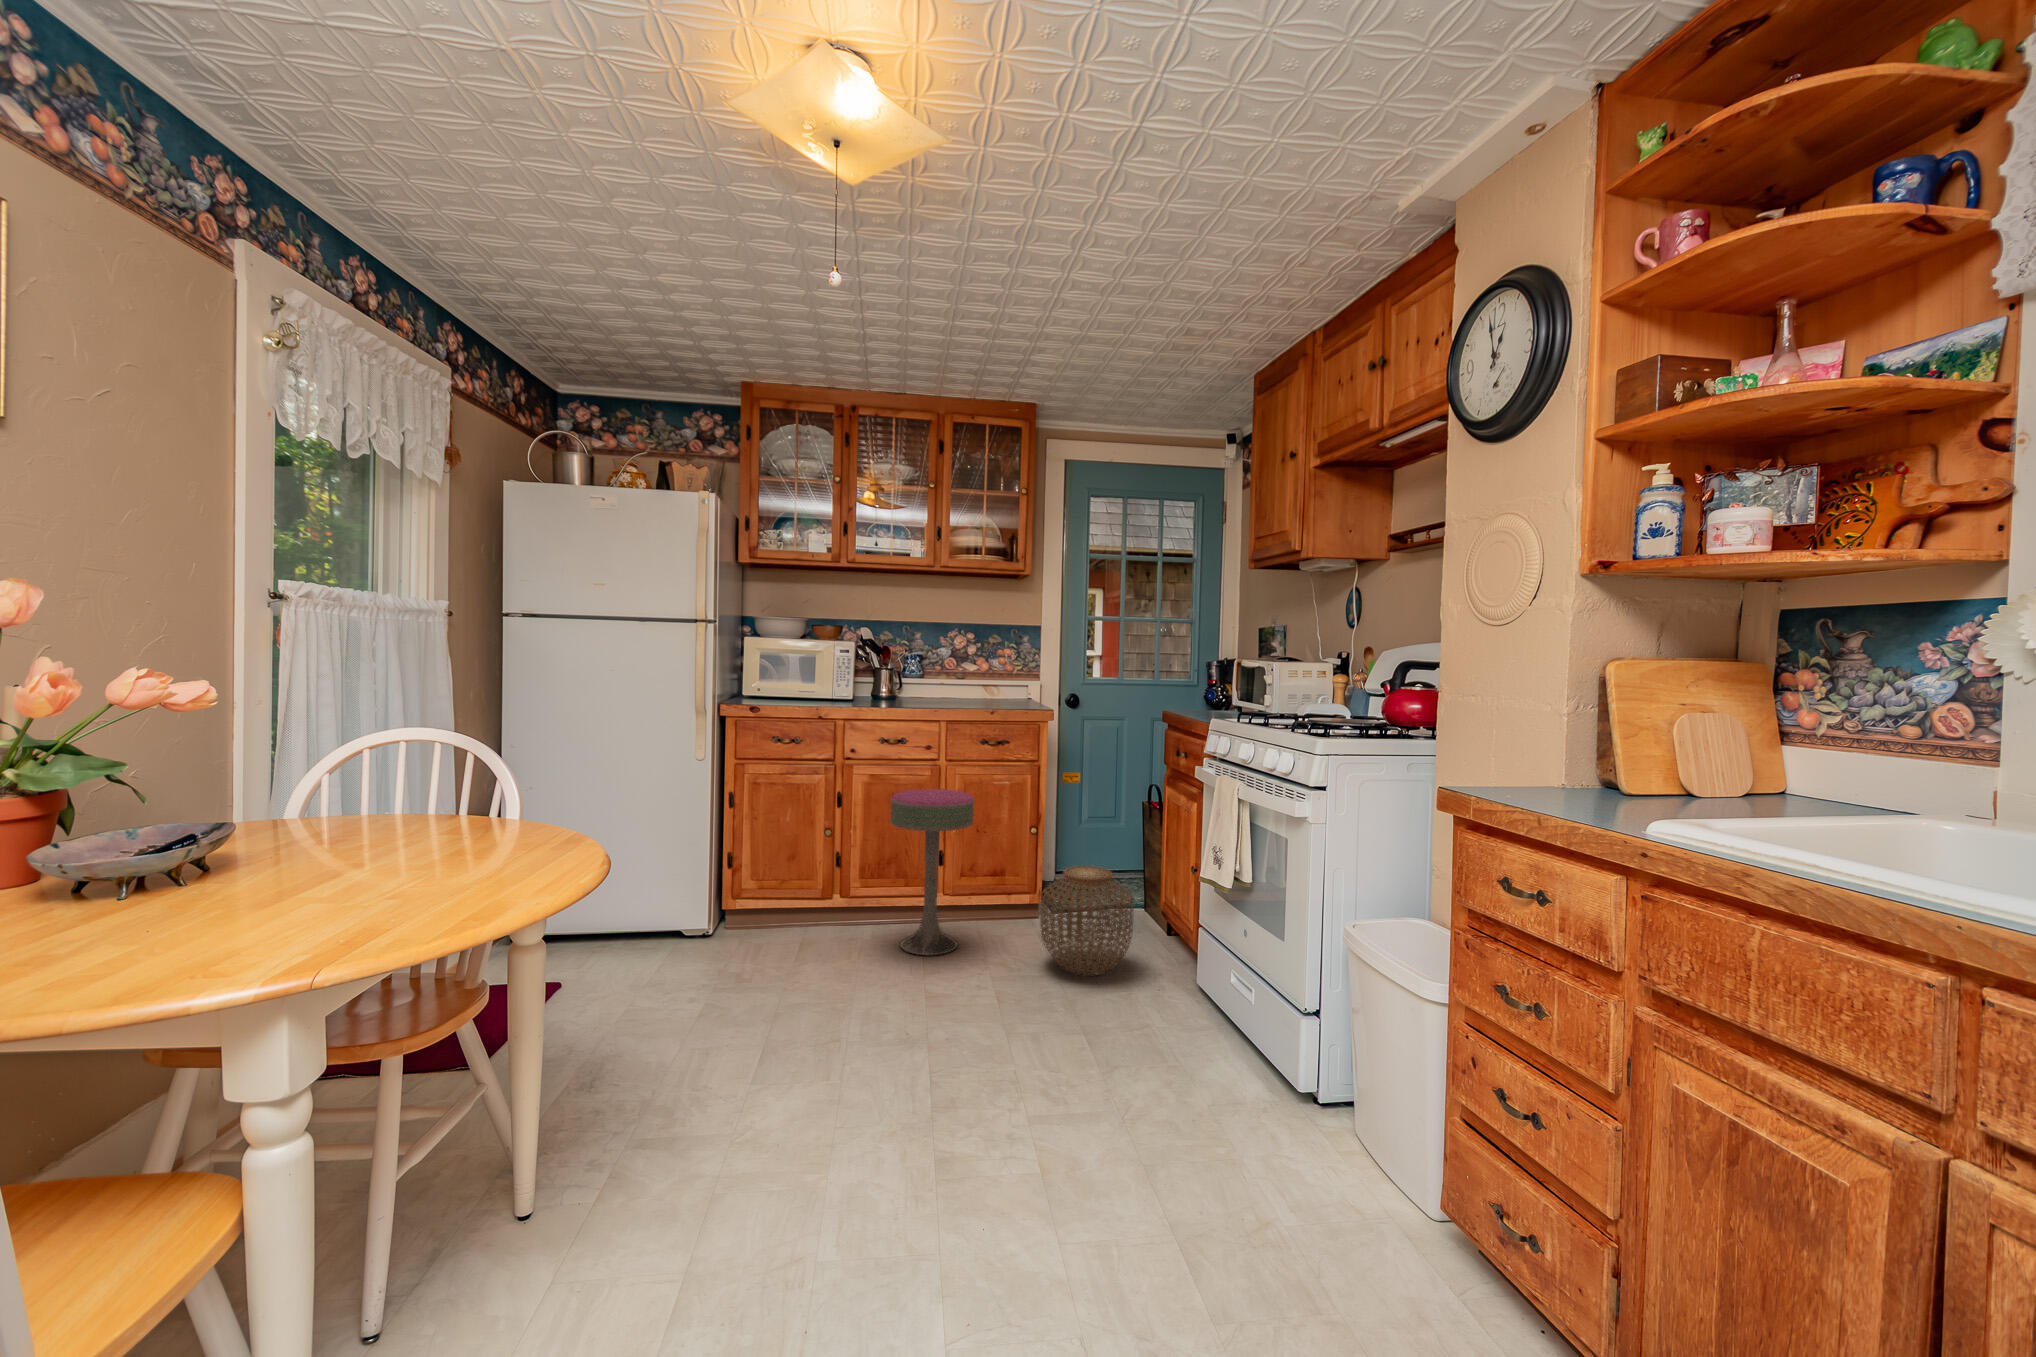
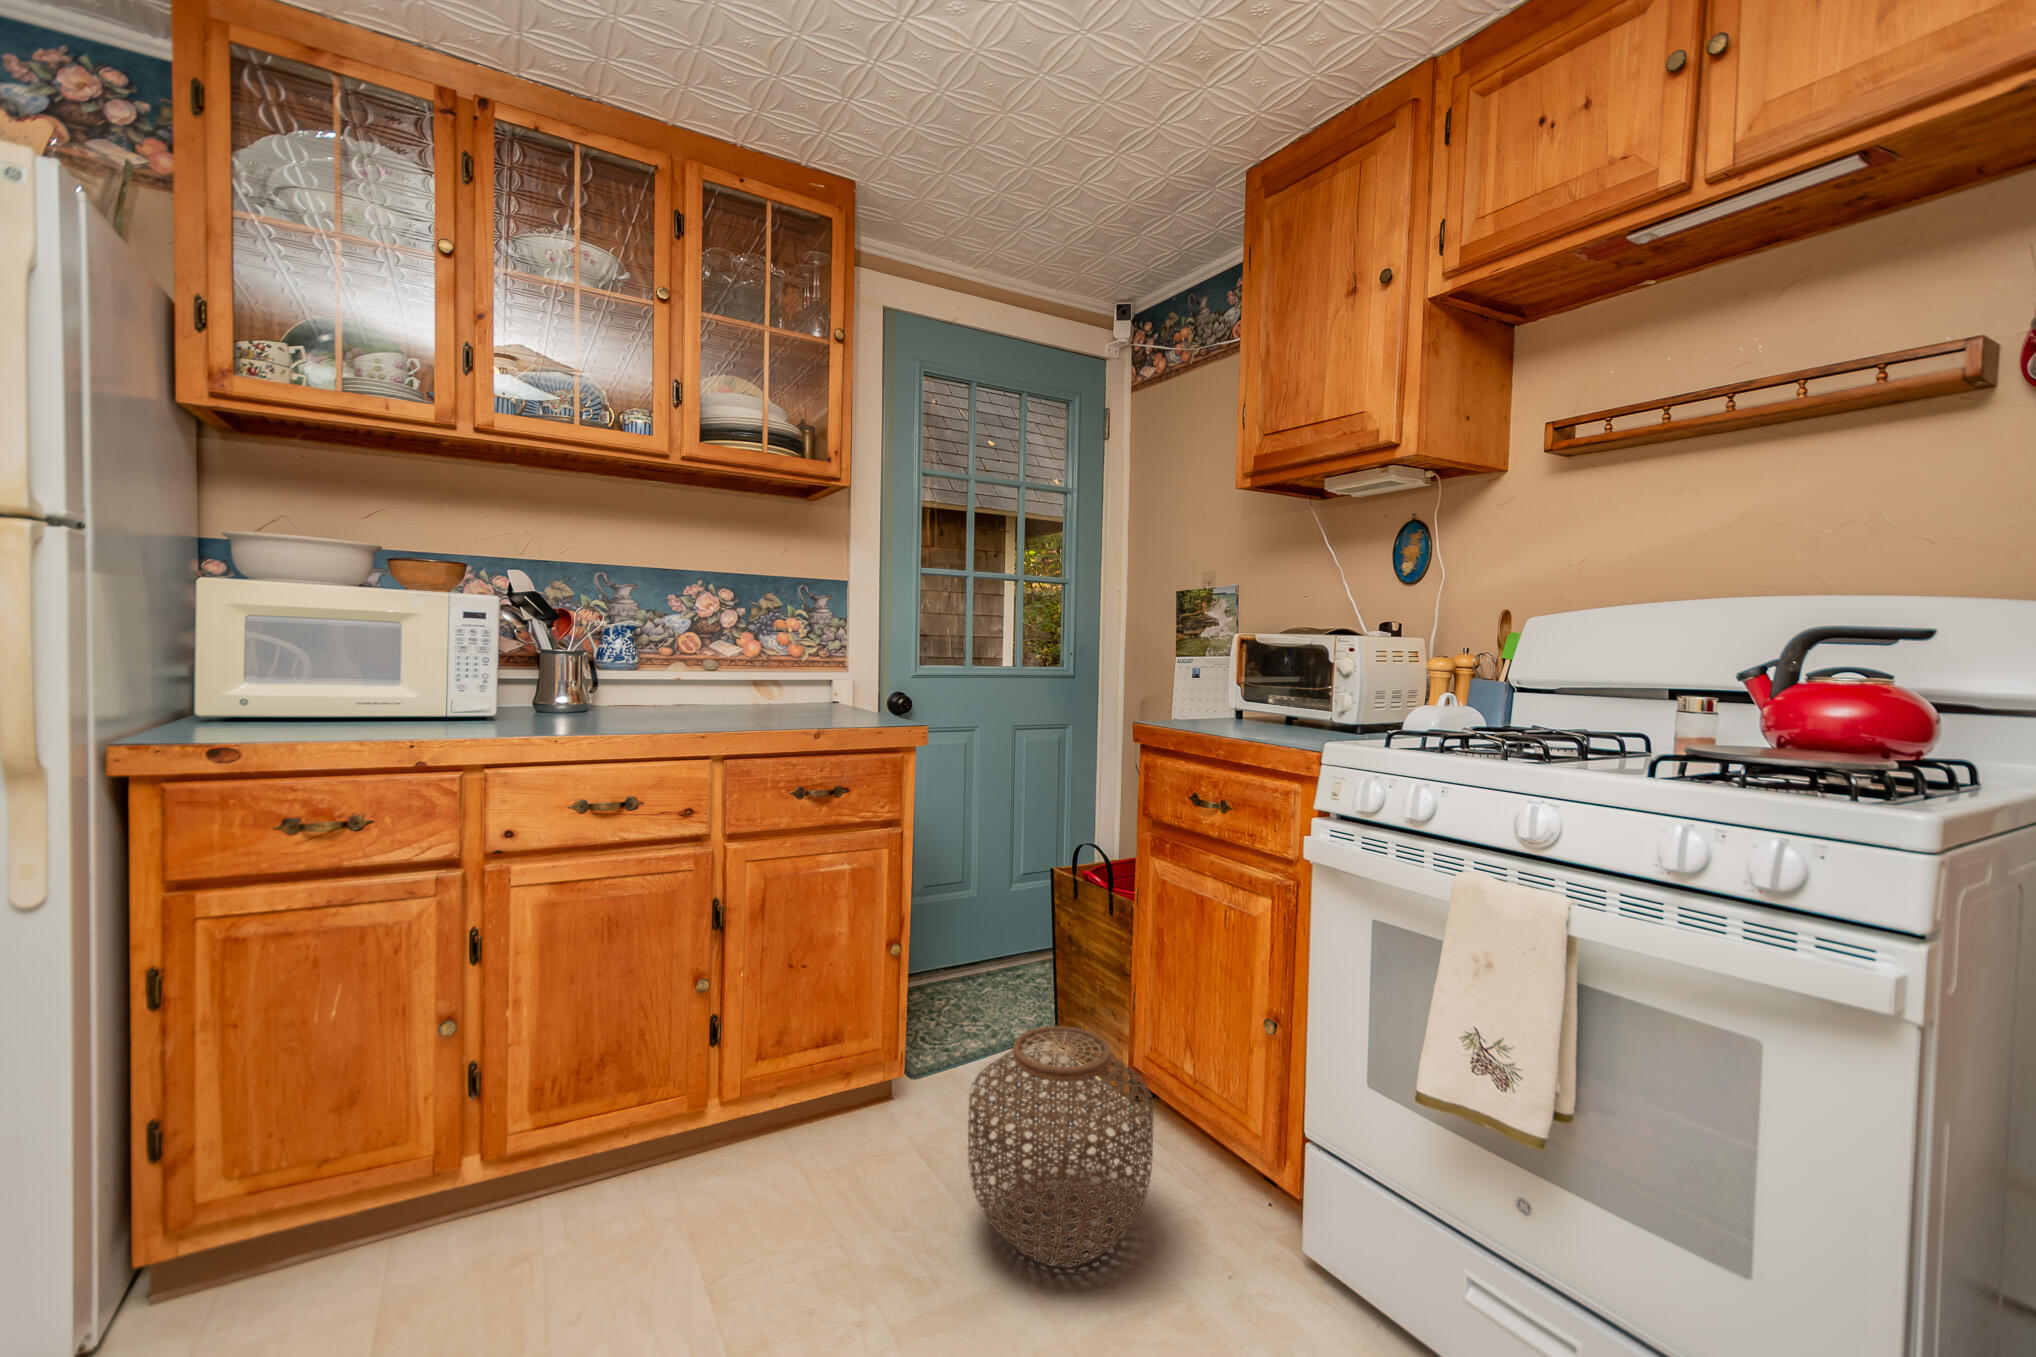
bar stool: present [890,789,974,955] -> none [616,900,811,1293]

